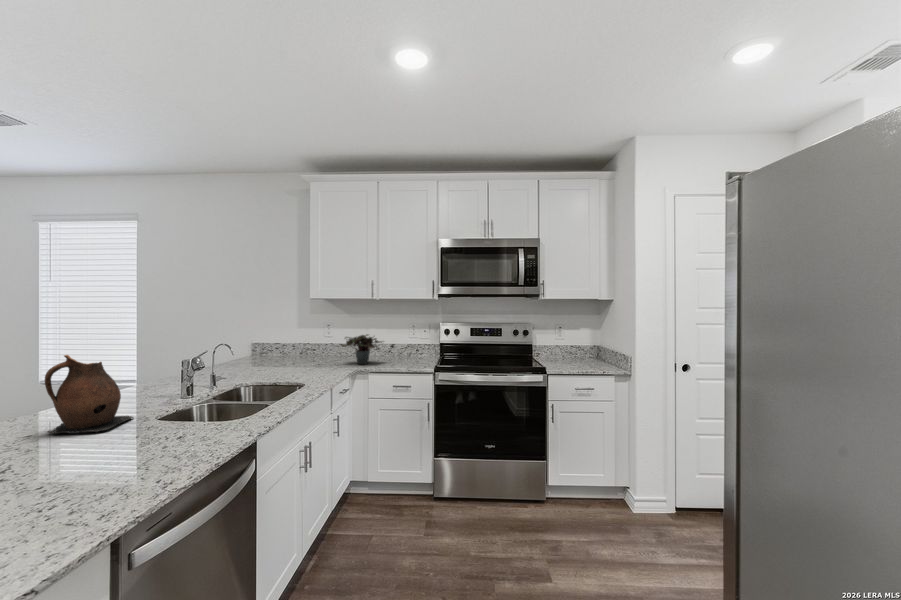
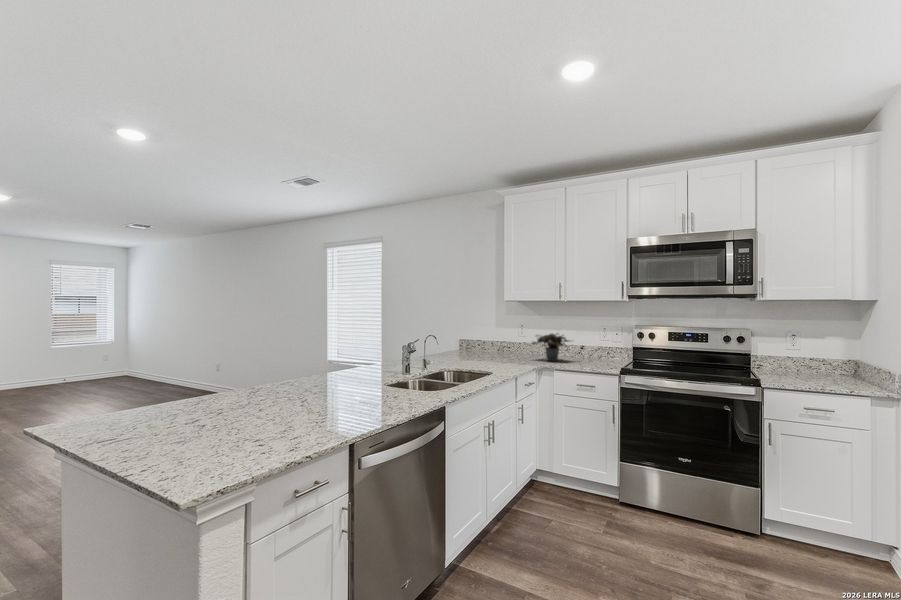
ceramic pitcher: present [45,355,133,433] -> none [316,331,366,387]

